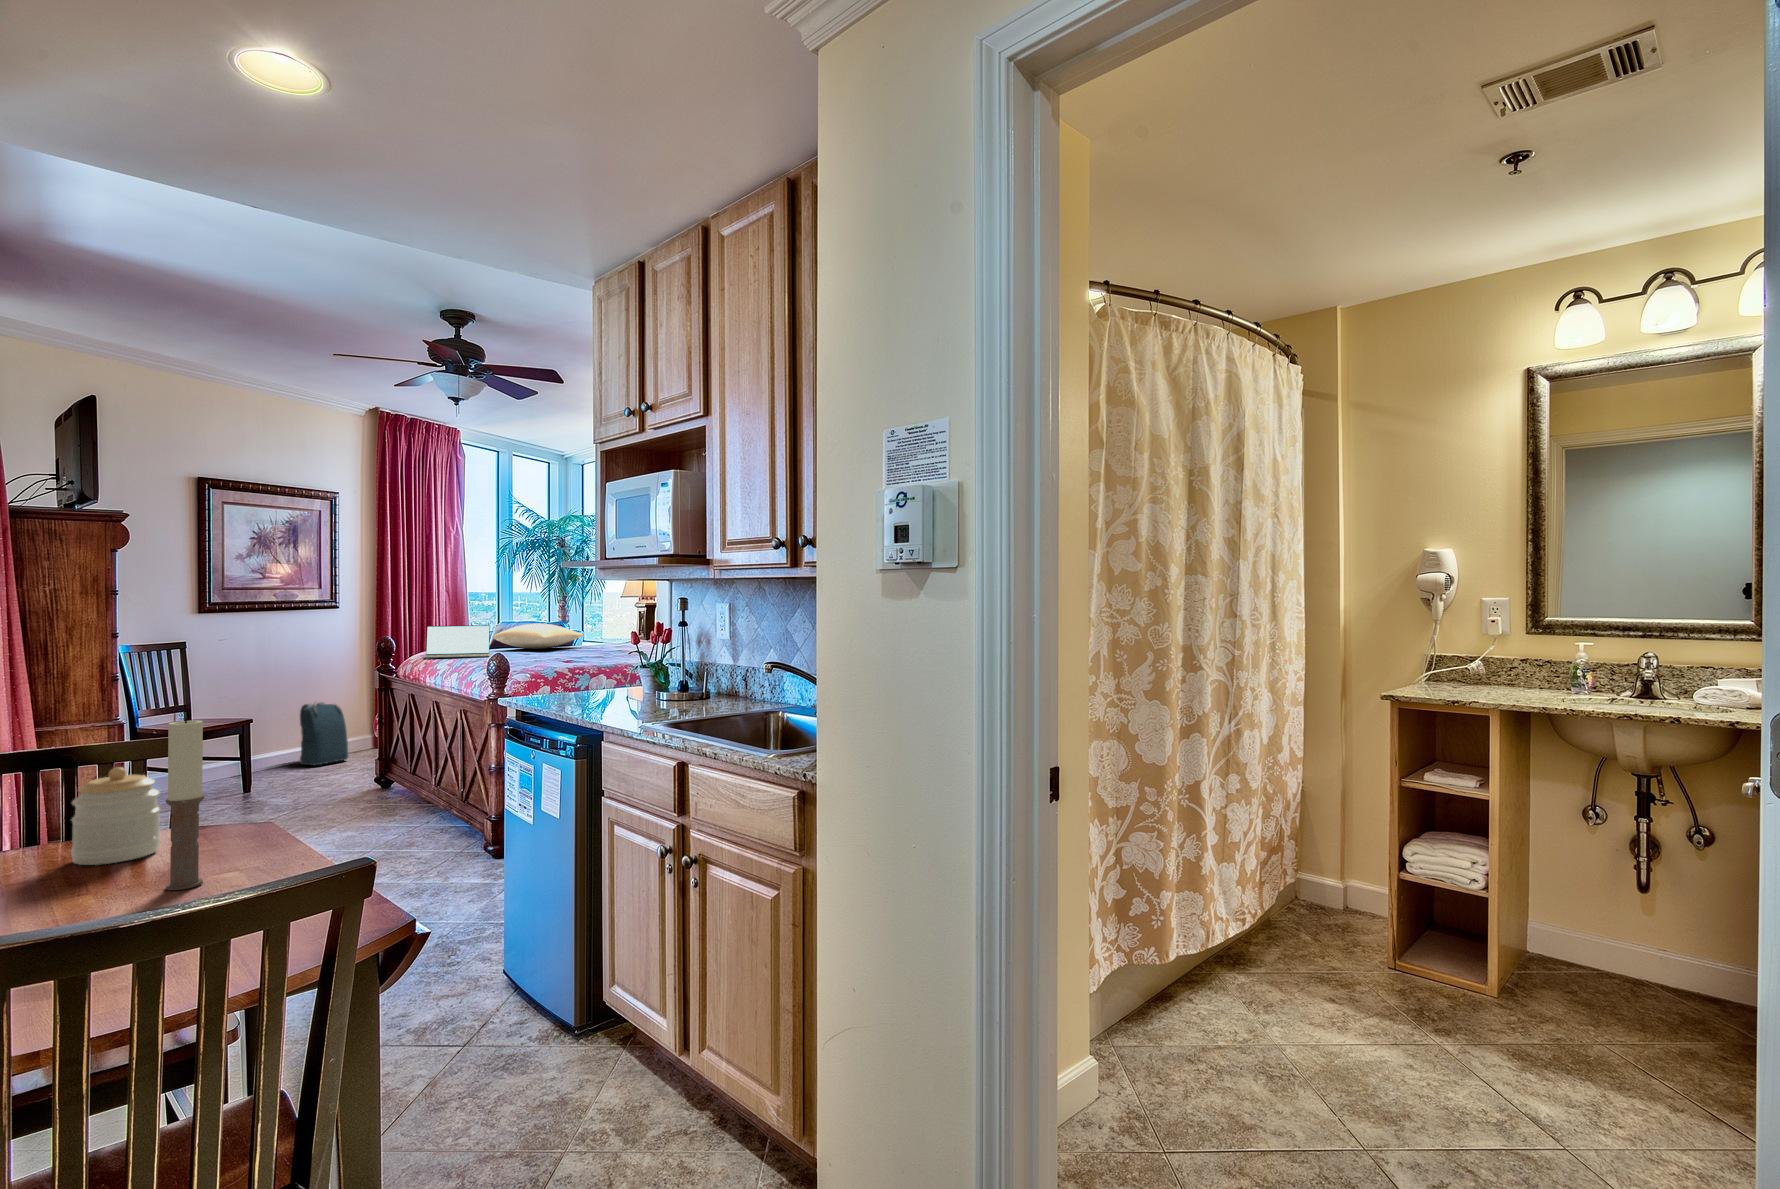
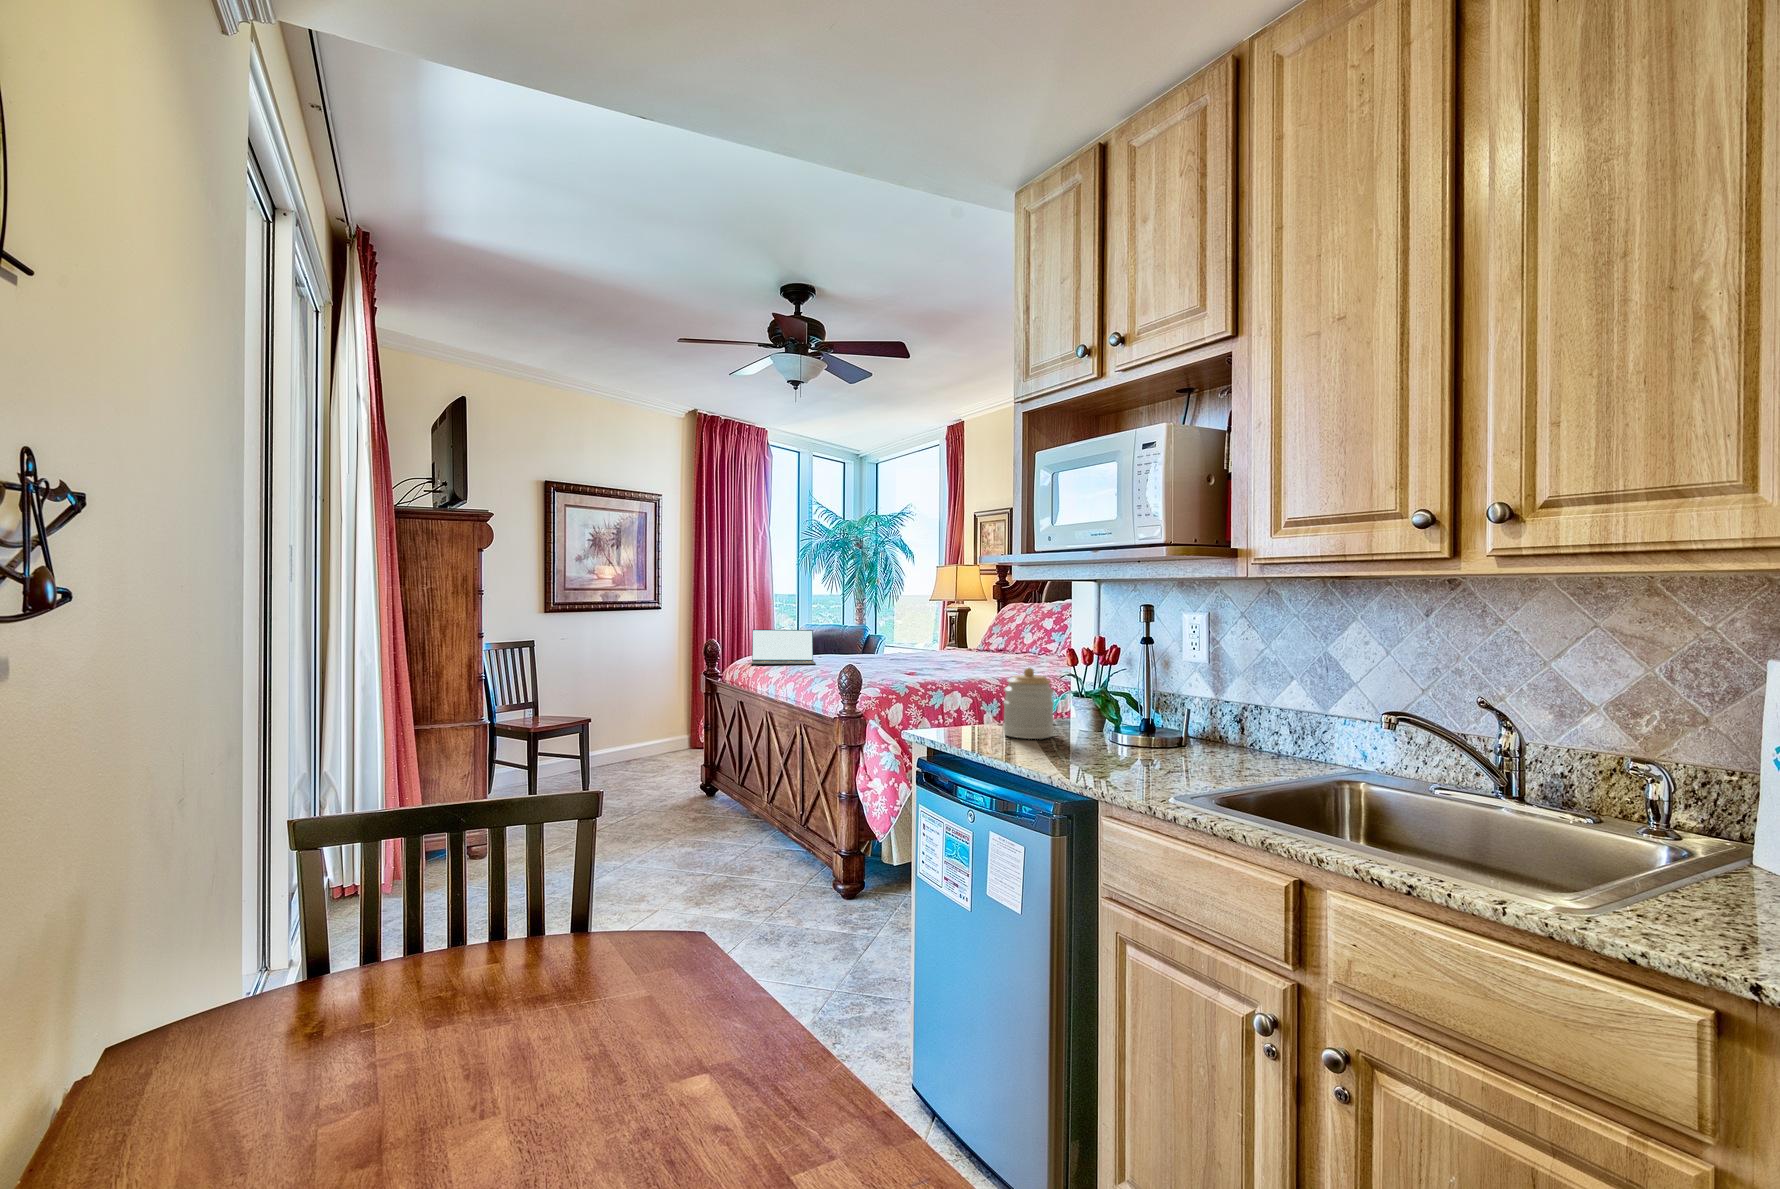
pillow: present [493,624,583,649] -> none [813,629,902,656]
backpack: present [300,702,348,765] -> none [623,701,669,766]
candle: present [166,717,204,890] -> none [609,809,665,1128]
jar: present [71,767,160,865] -> present [1003,667,1054,739]

